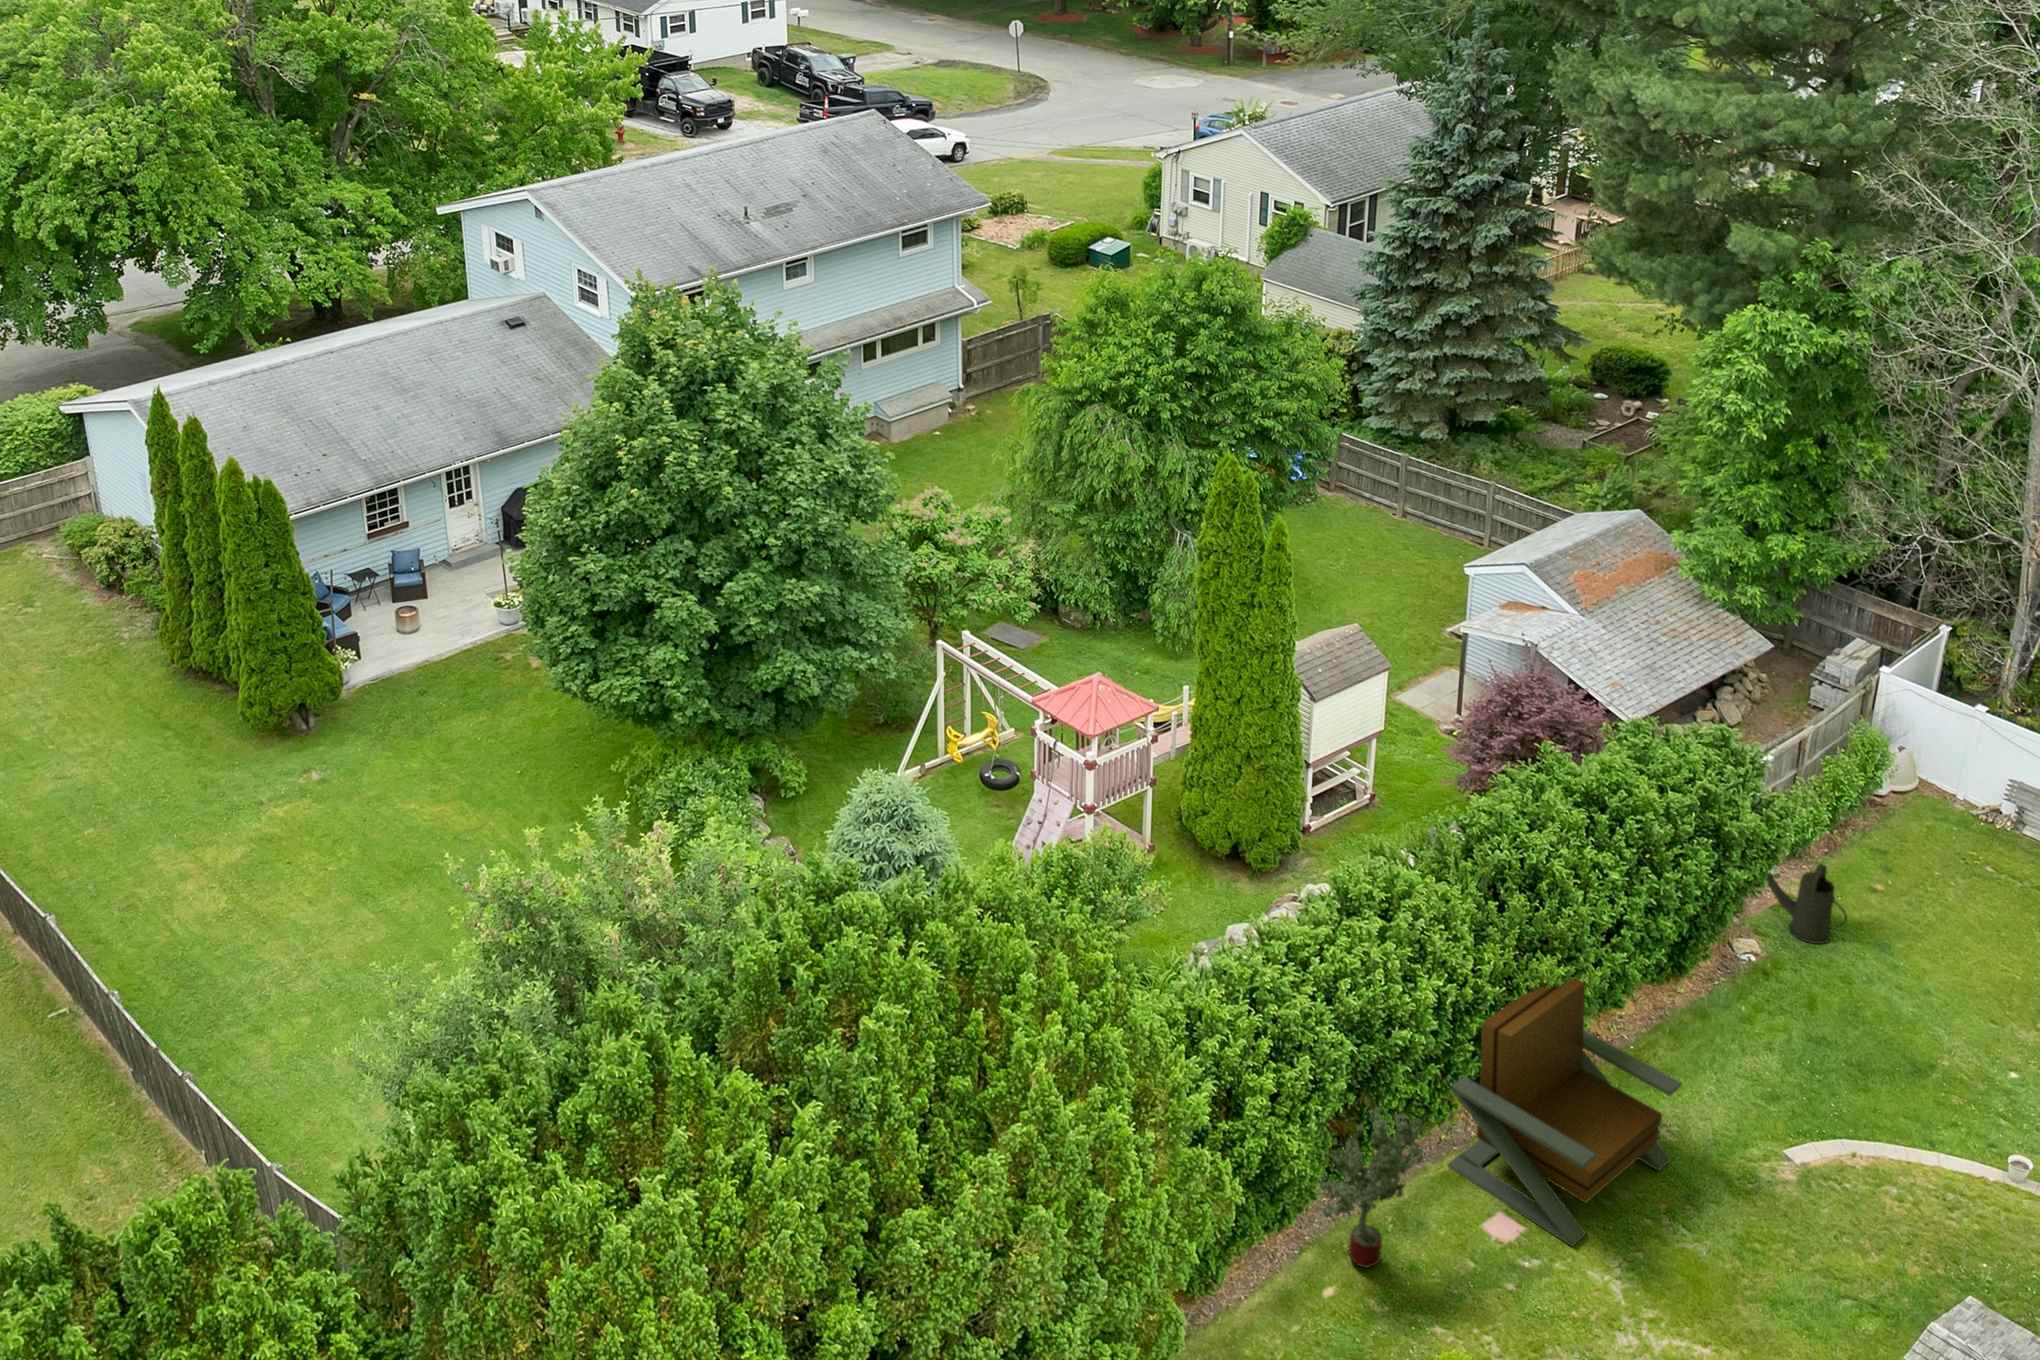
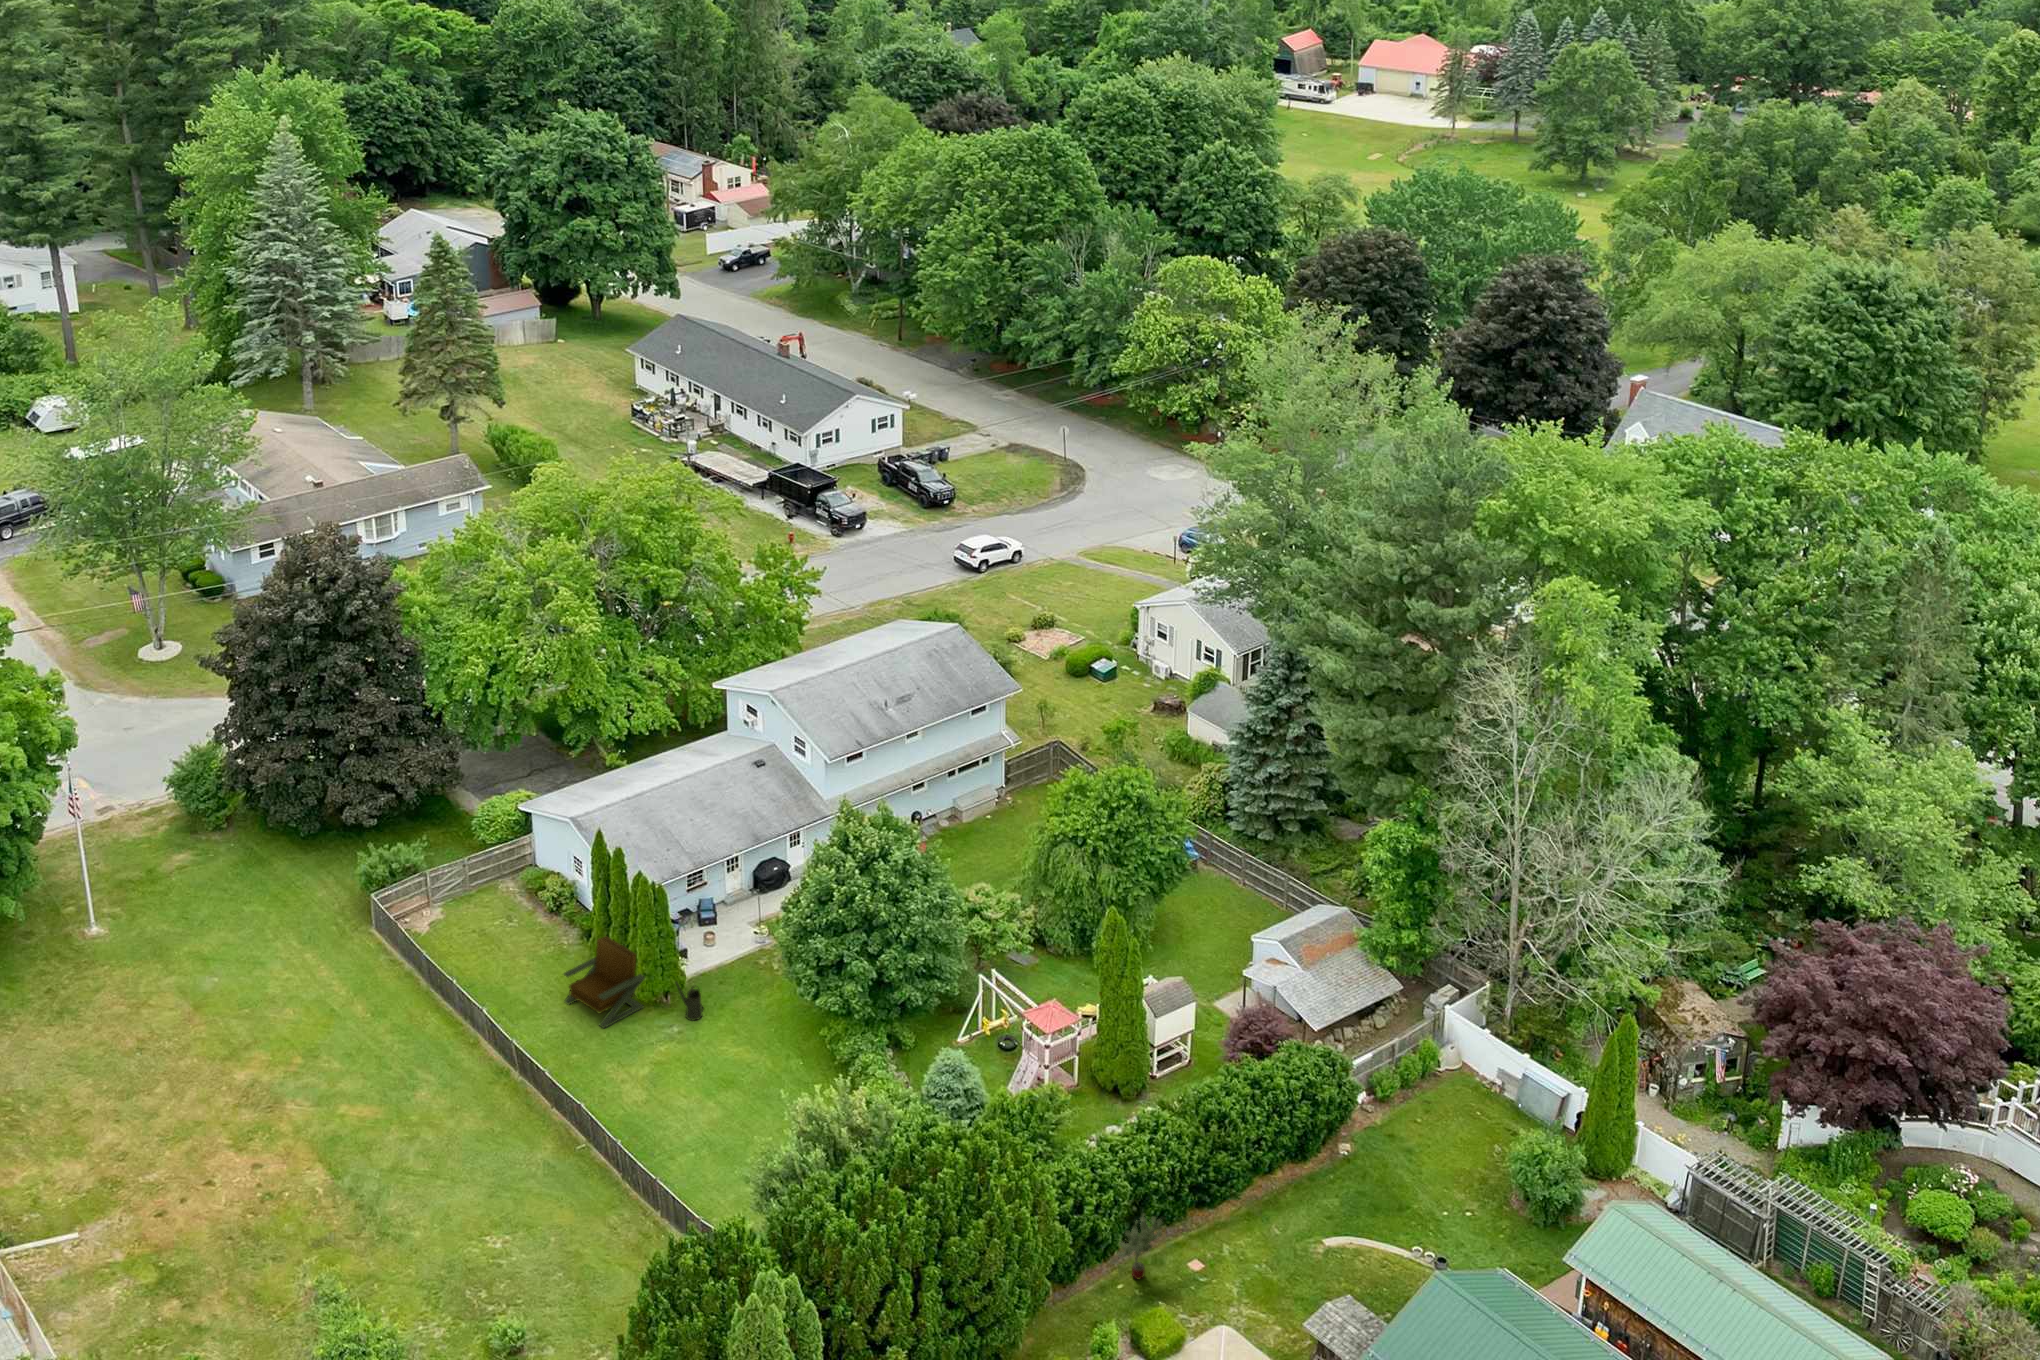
watering can: present [1766,864,1847,944] -> present [676,982,703,1021]
lounge chair: present [1447,977,1682,1246] -> present [564,936,645,1028]

